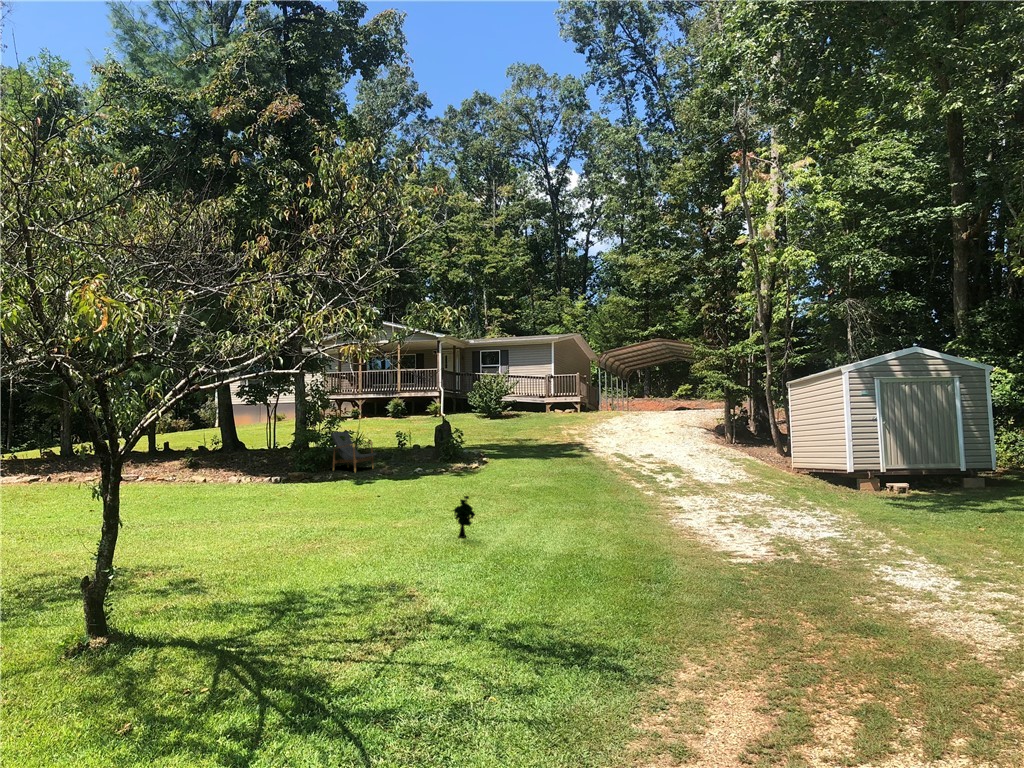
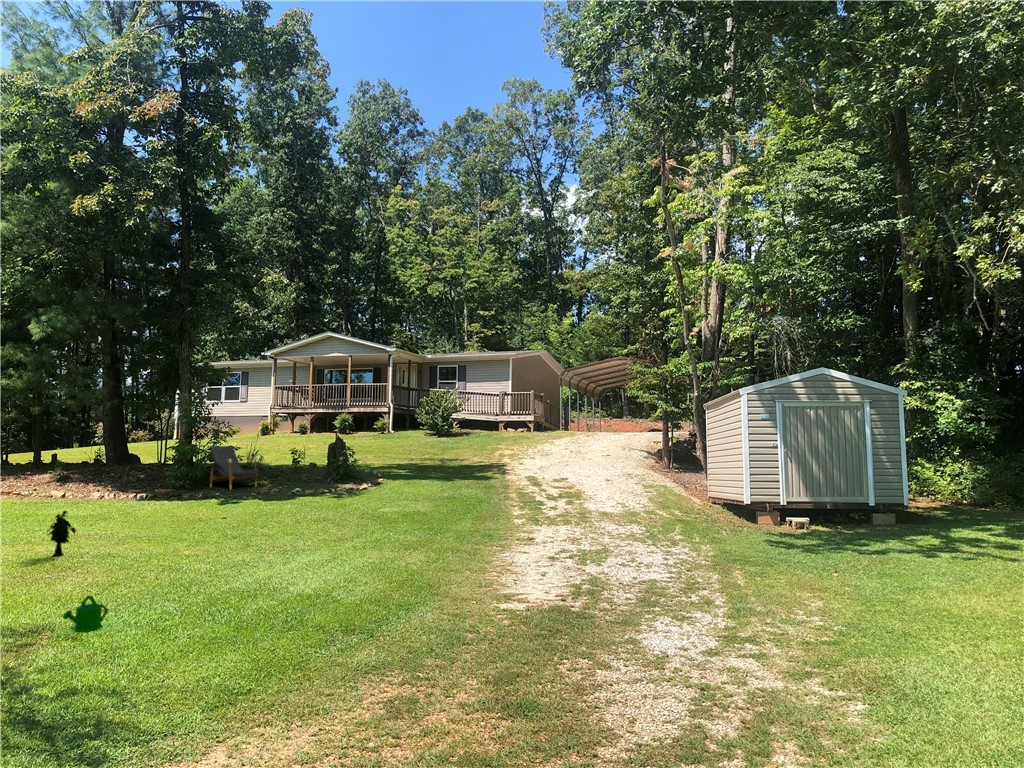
decorative plant: present [452,496,475,538] -> present [47,511,76,556]
watering can: none [410,566,433,598] -> present [63,595,108,632]

